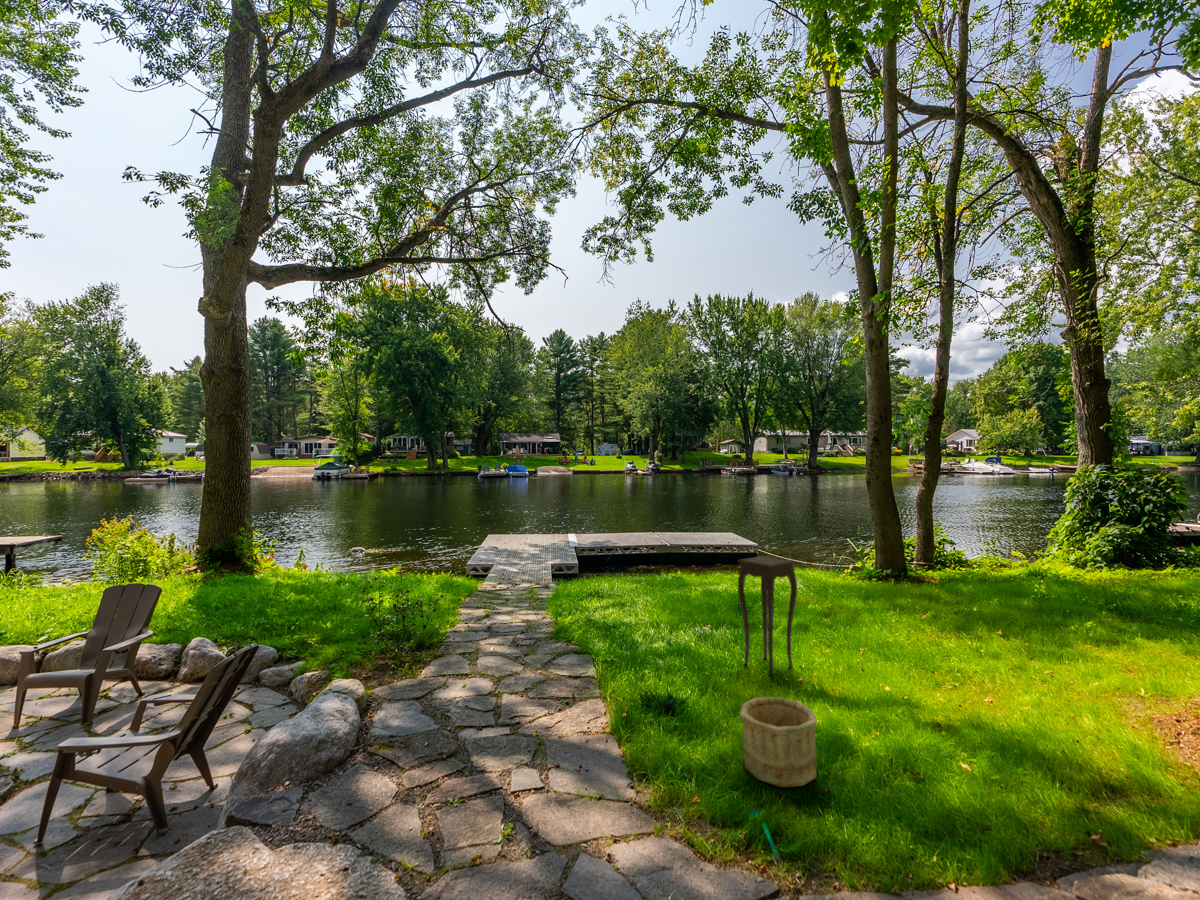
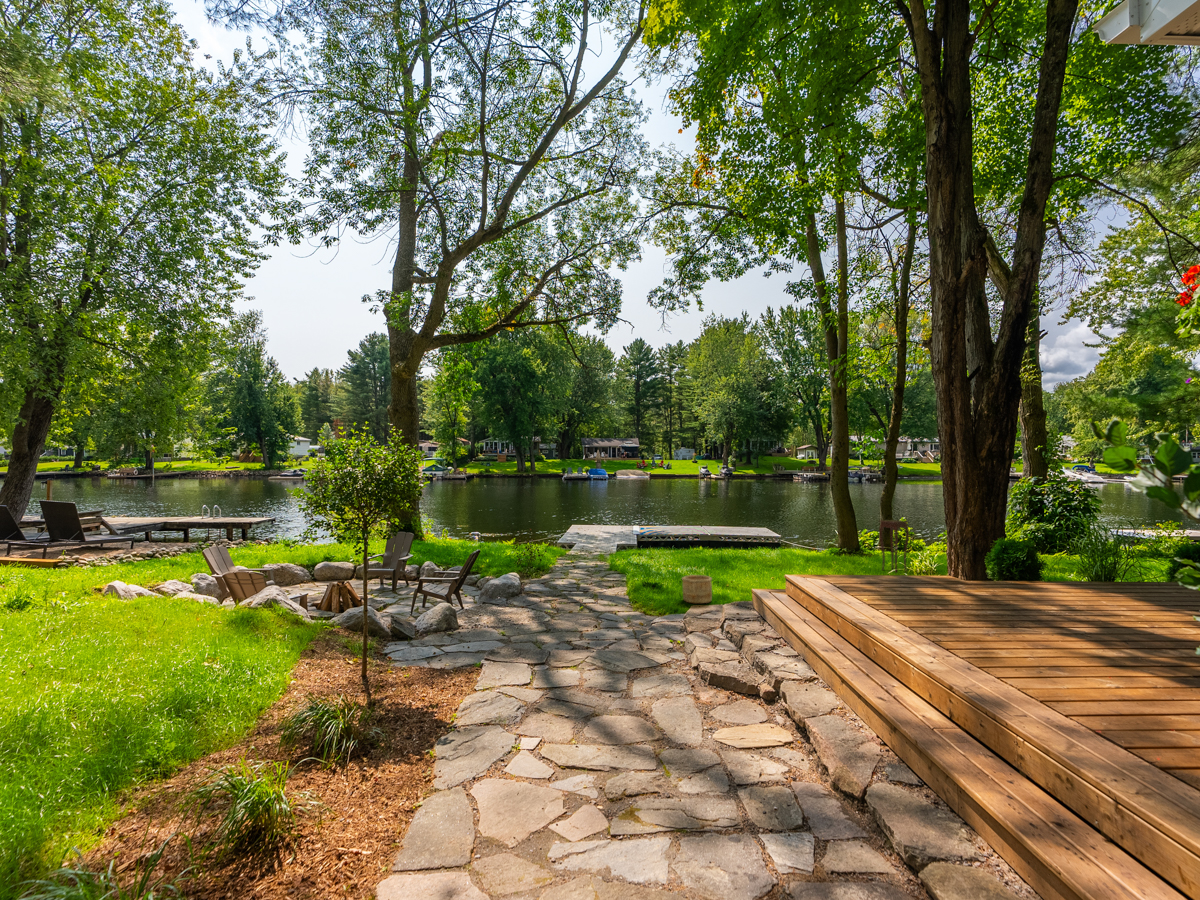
side table: present [738,556,797,675] -> present [879,520,909,573]

